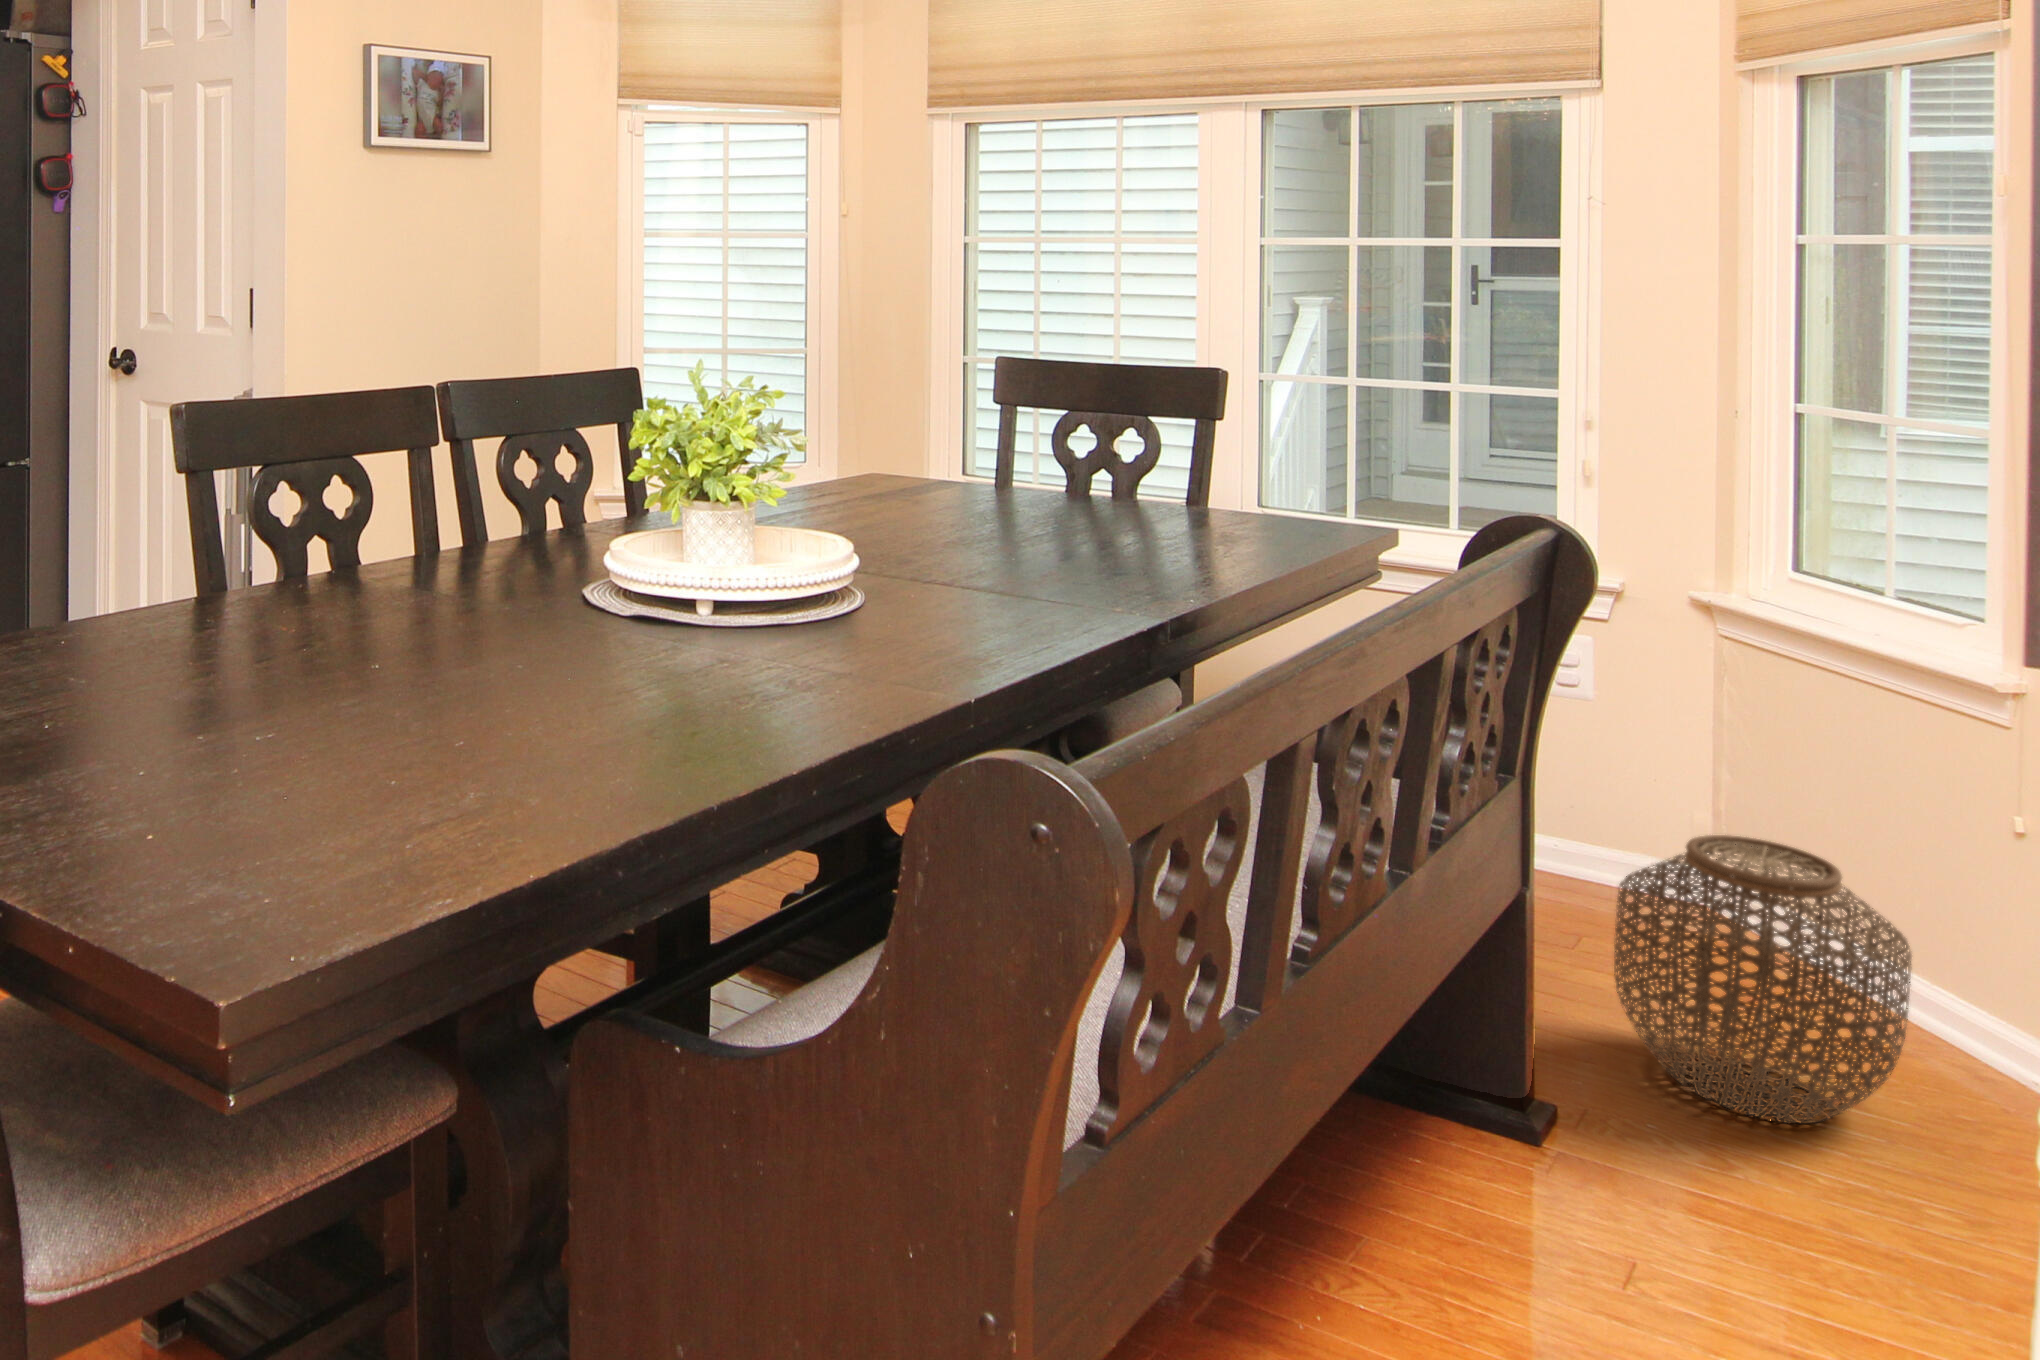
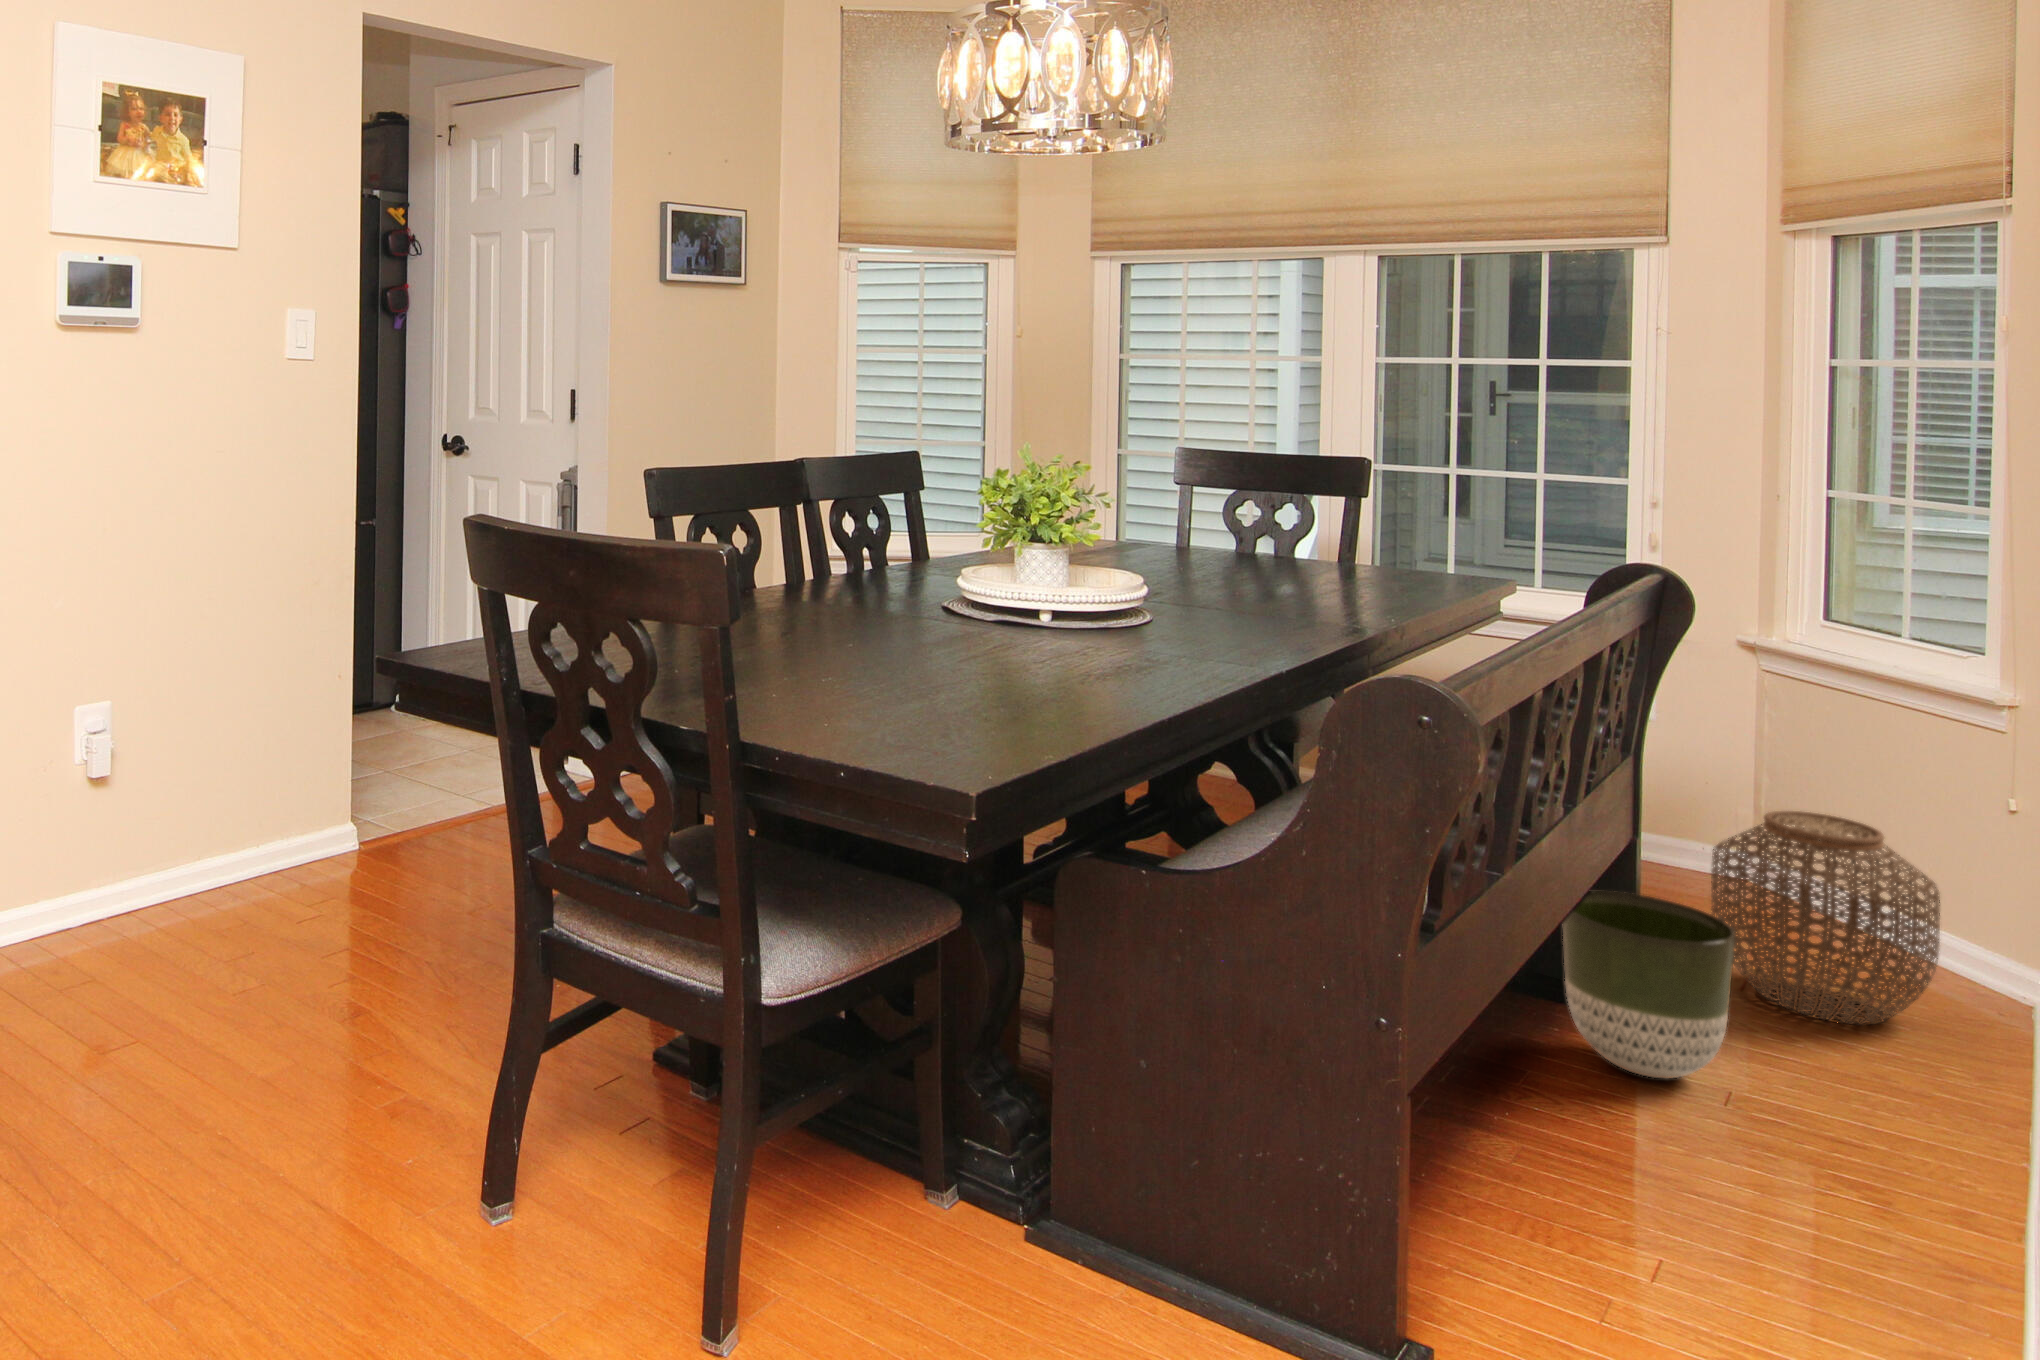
planter: none [1412,965,1642,1234] -> present [1562,891,1735,1079]

